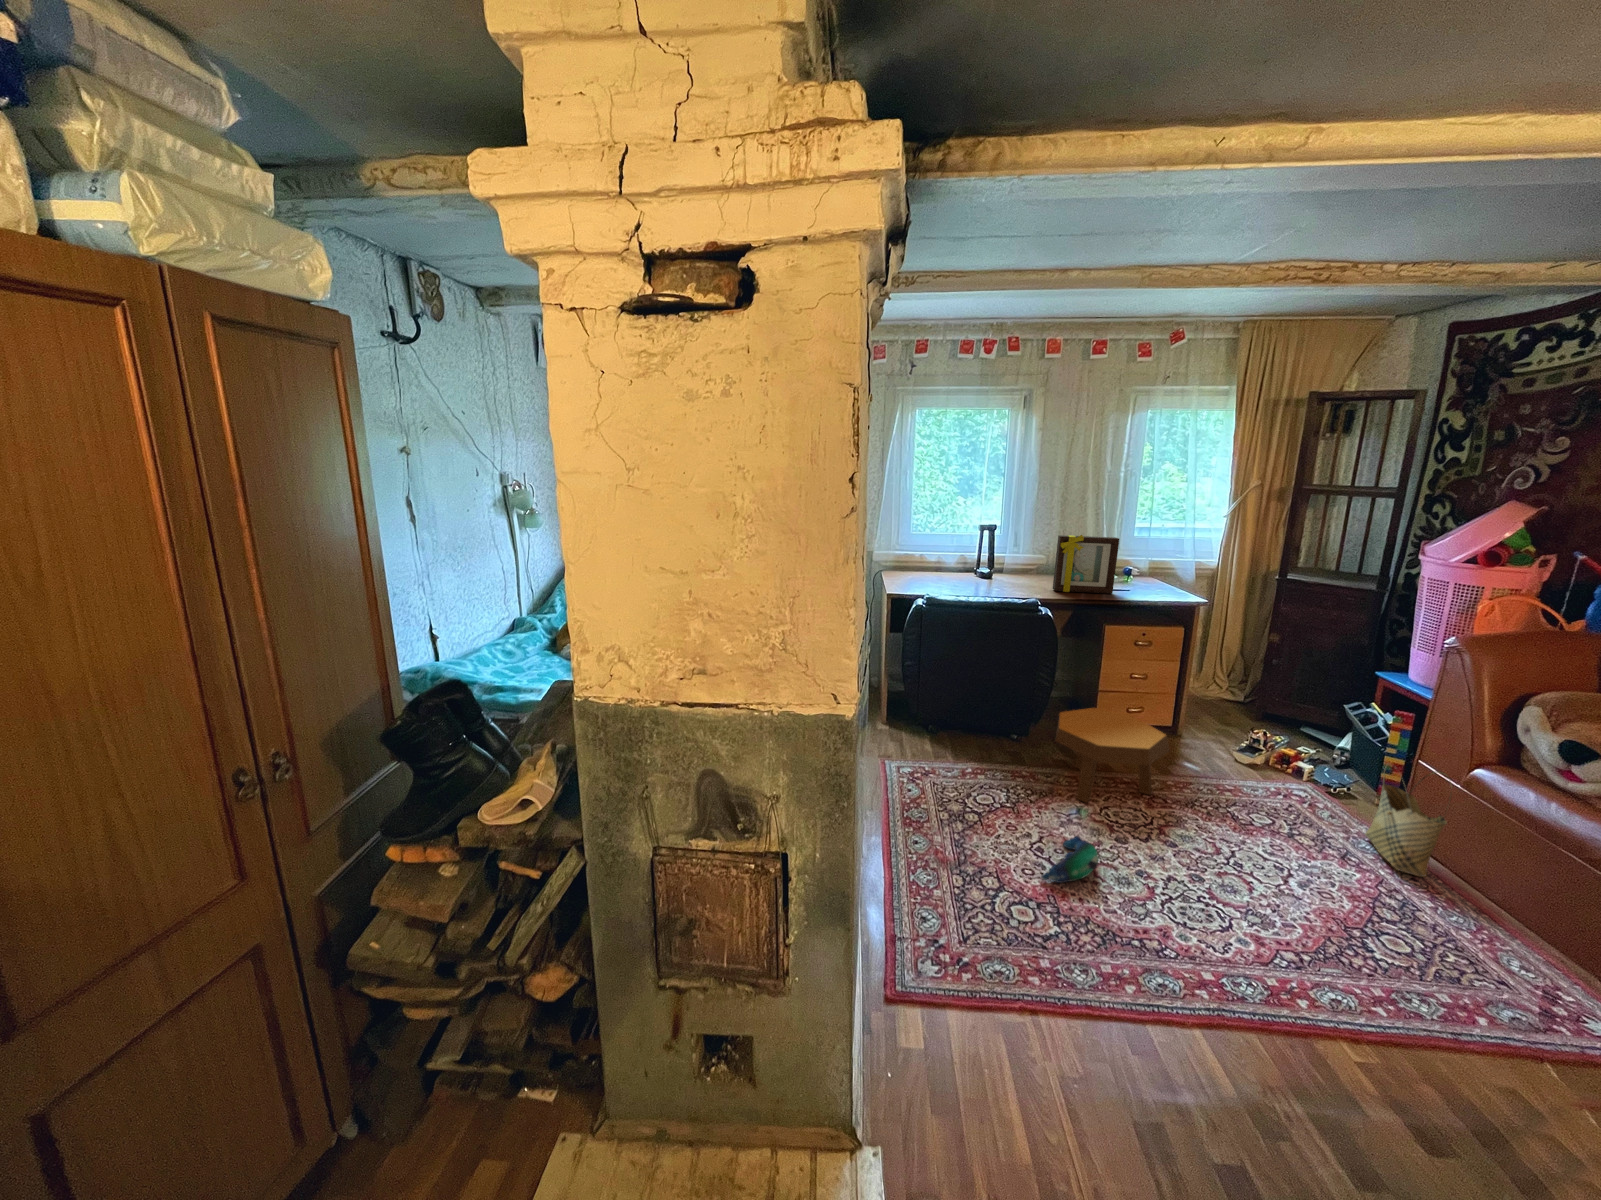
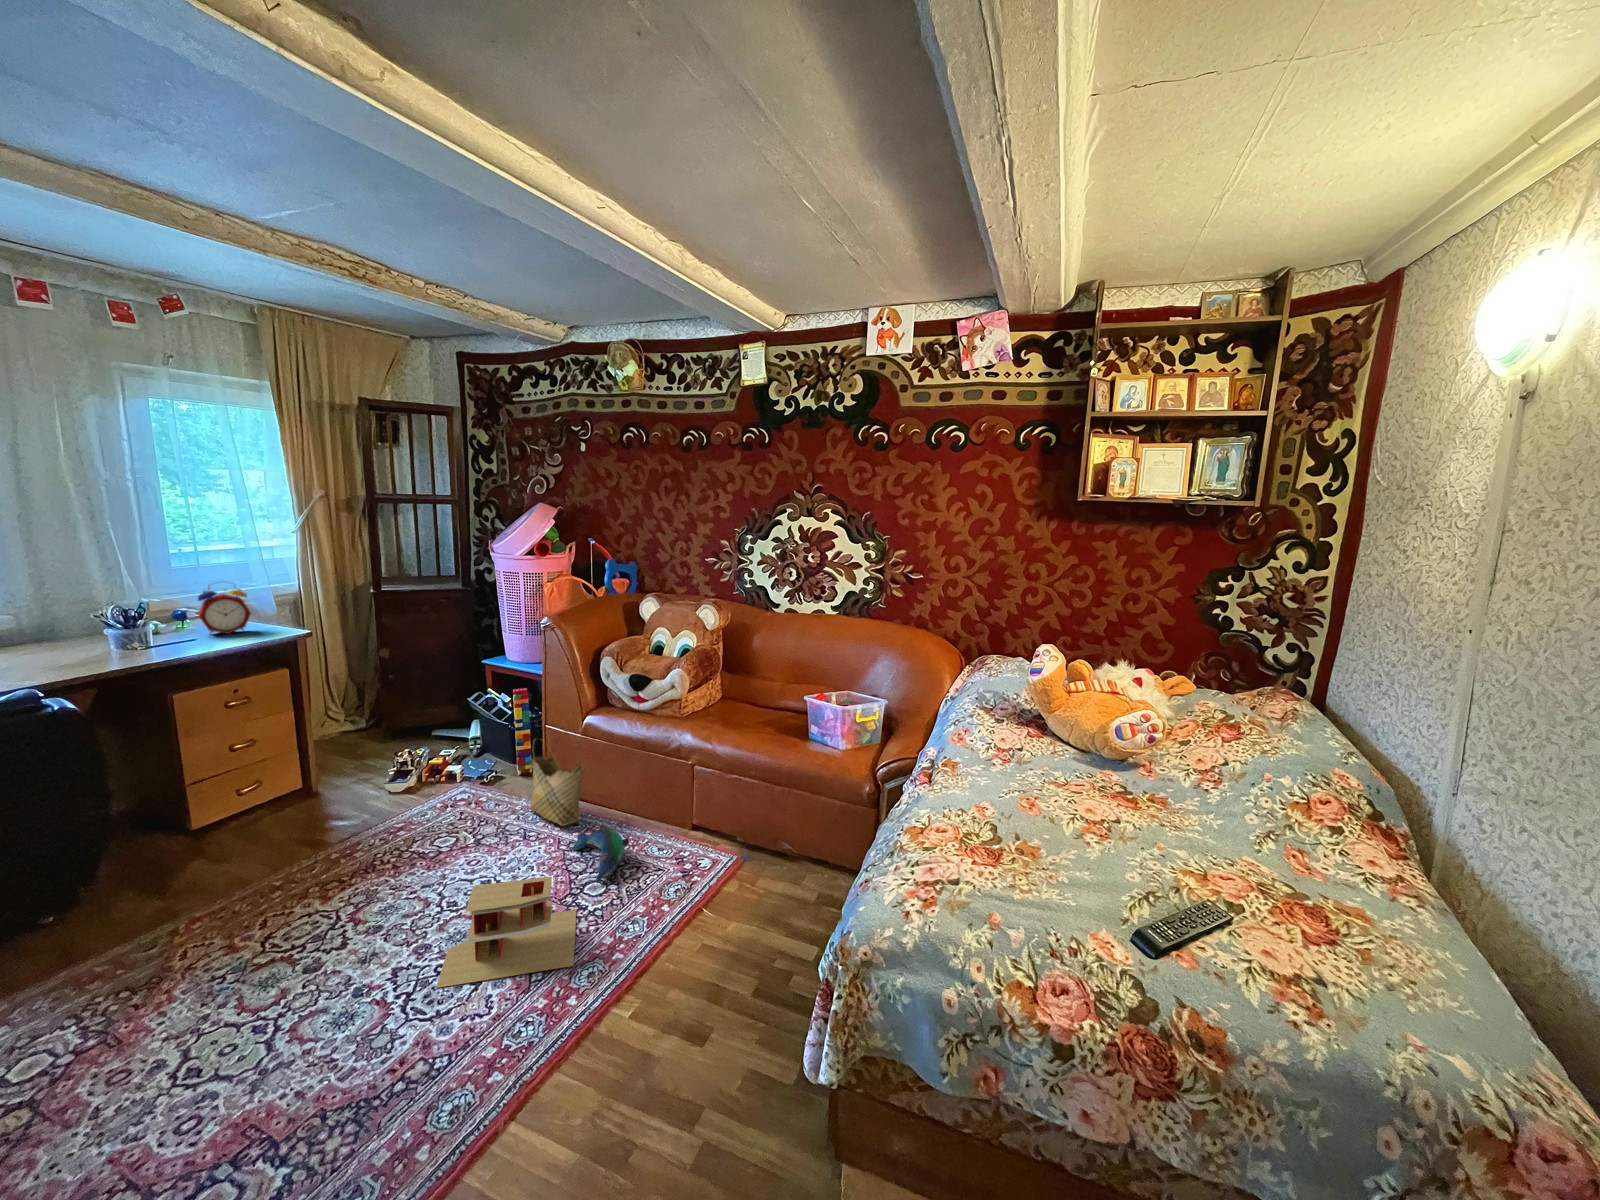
picture frame: present [1053,535,1119,594] -> none [36,562,170,659]
alarm clock: none [1134,555,1168,595] -> present [198,585,251,634]
footstool: present [1056,708,1170,802] -> none [138,798,331,956]
plush toy: present [1041,836,1098,883] -> present [572,829,629,883]
toy house: none [1192,854,1361,983] -> present [436,877,576,988]

